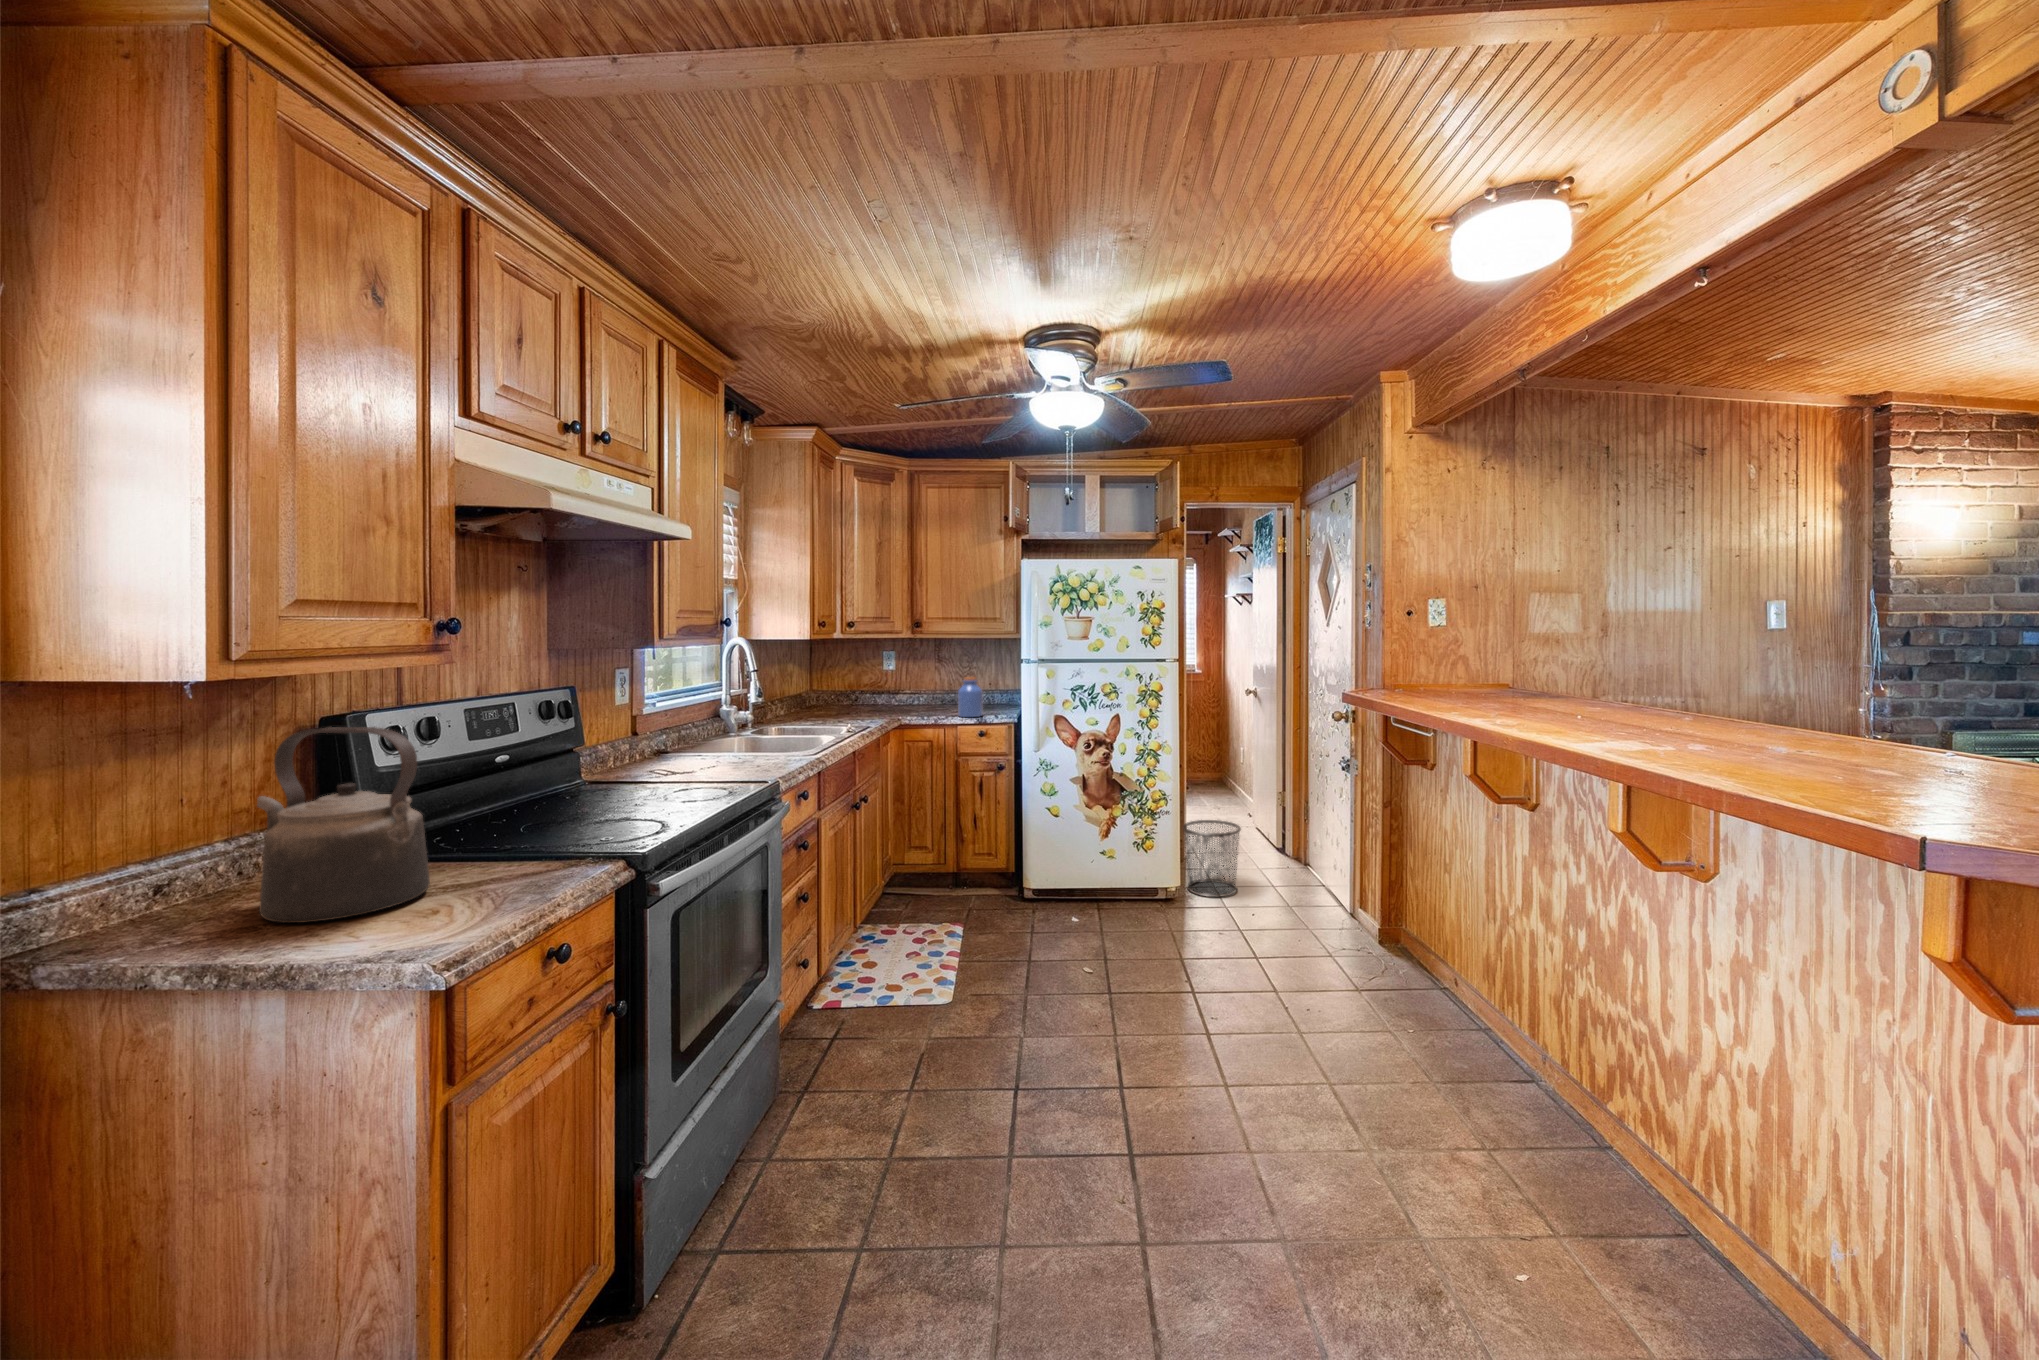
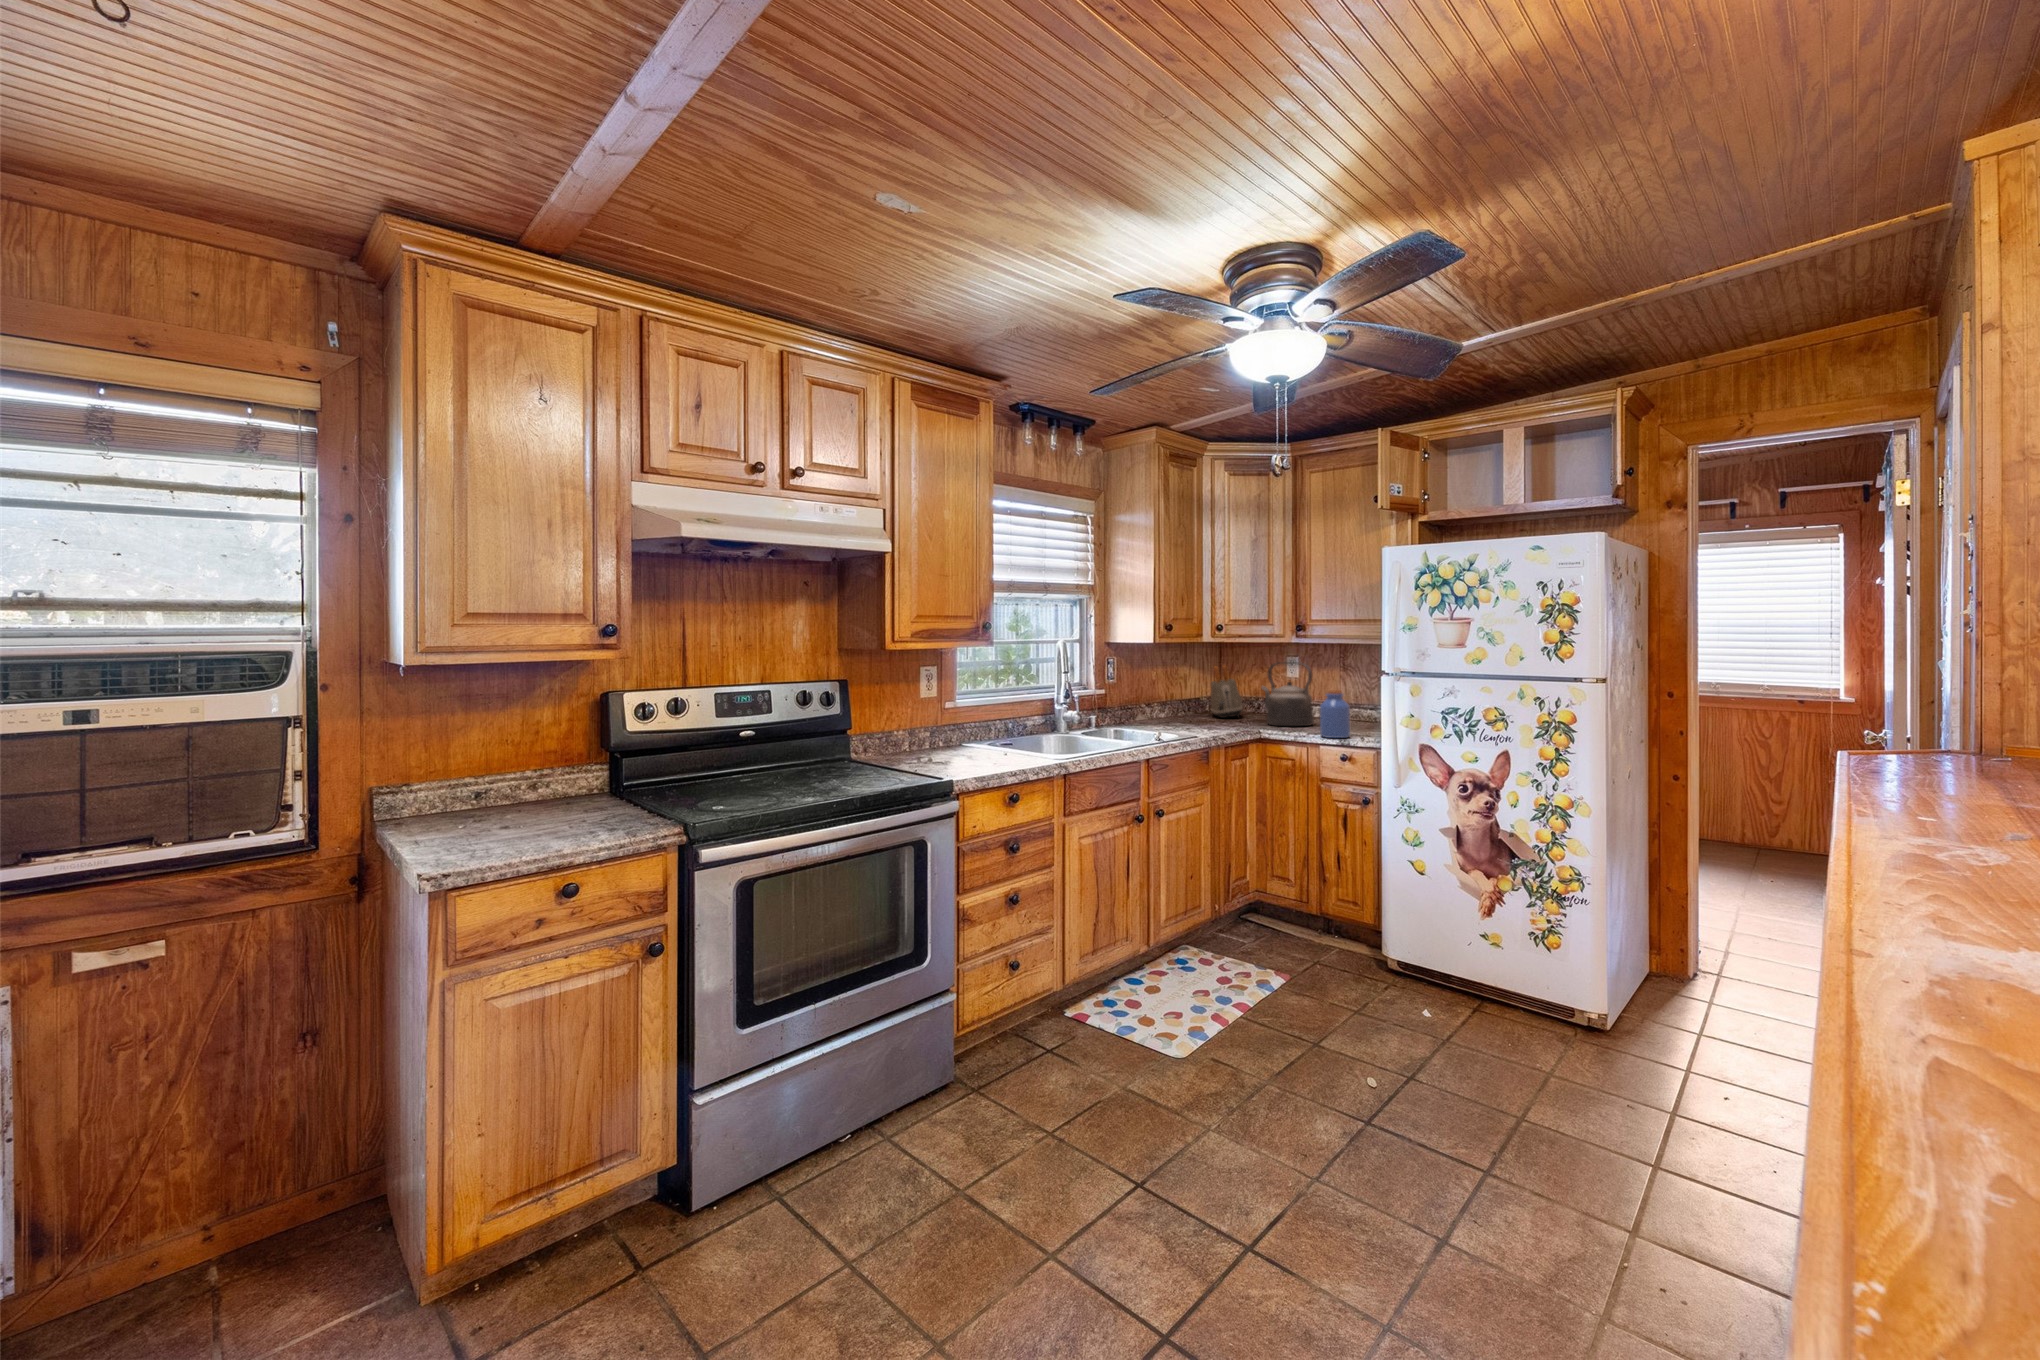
toaster: none [812,658,853,708] -> present [1211,665,1243,718]
kettle: present [257,727,430,923] -> present [1262,662,1314,726]
waste bin: present [1183,820,1241,897] -> none [1633,924,1746,1056]

